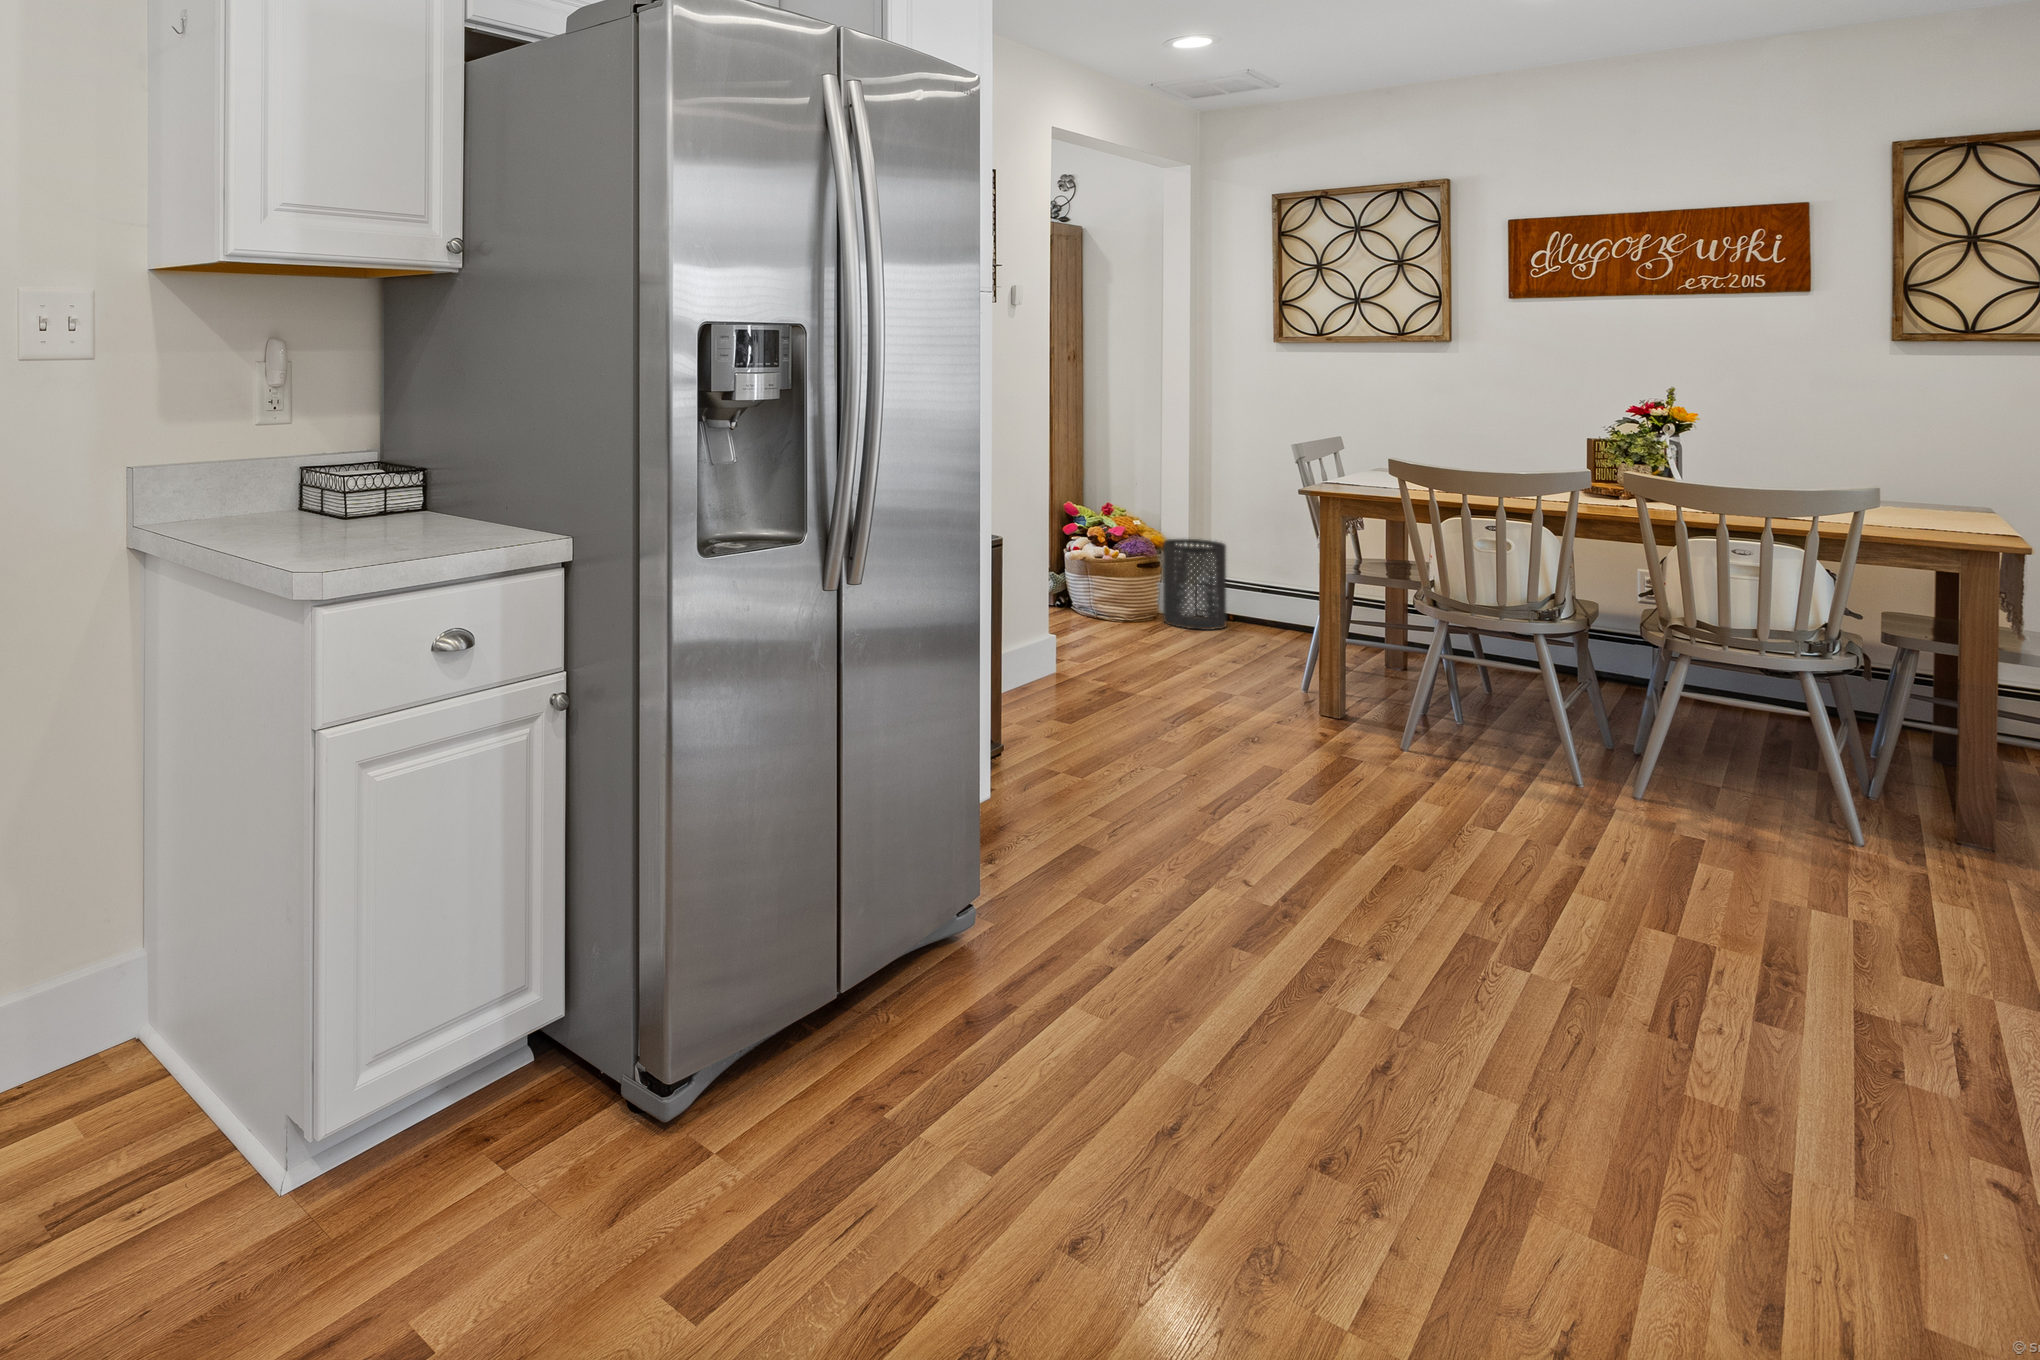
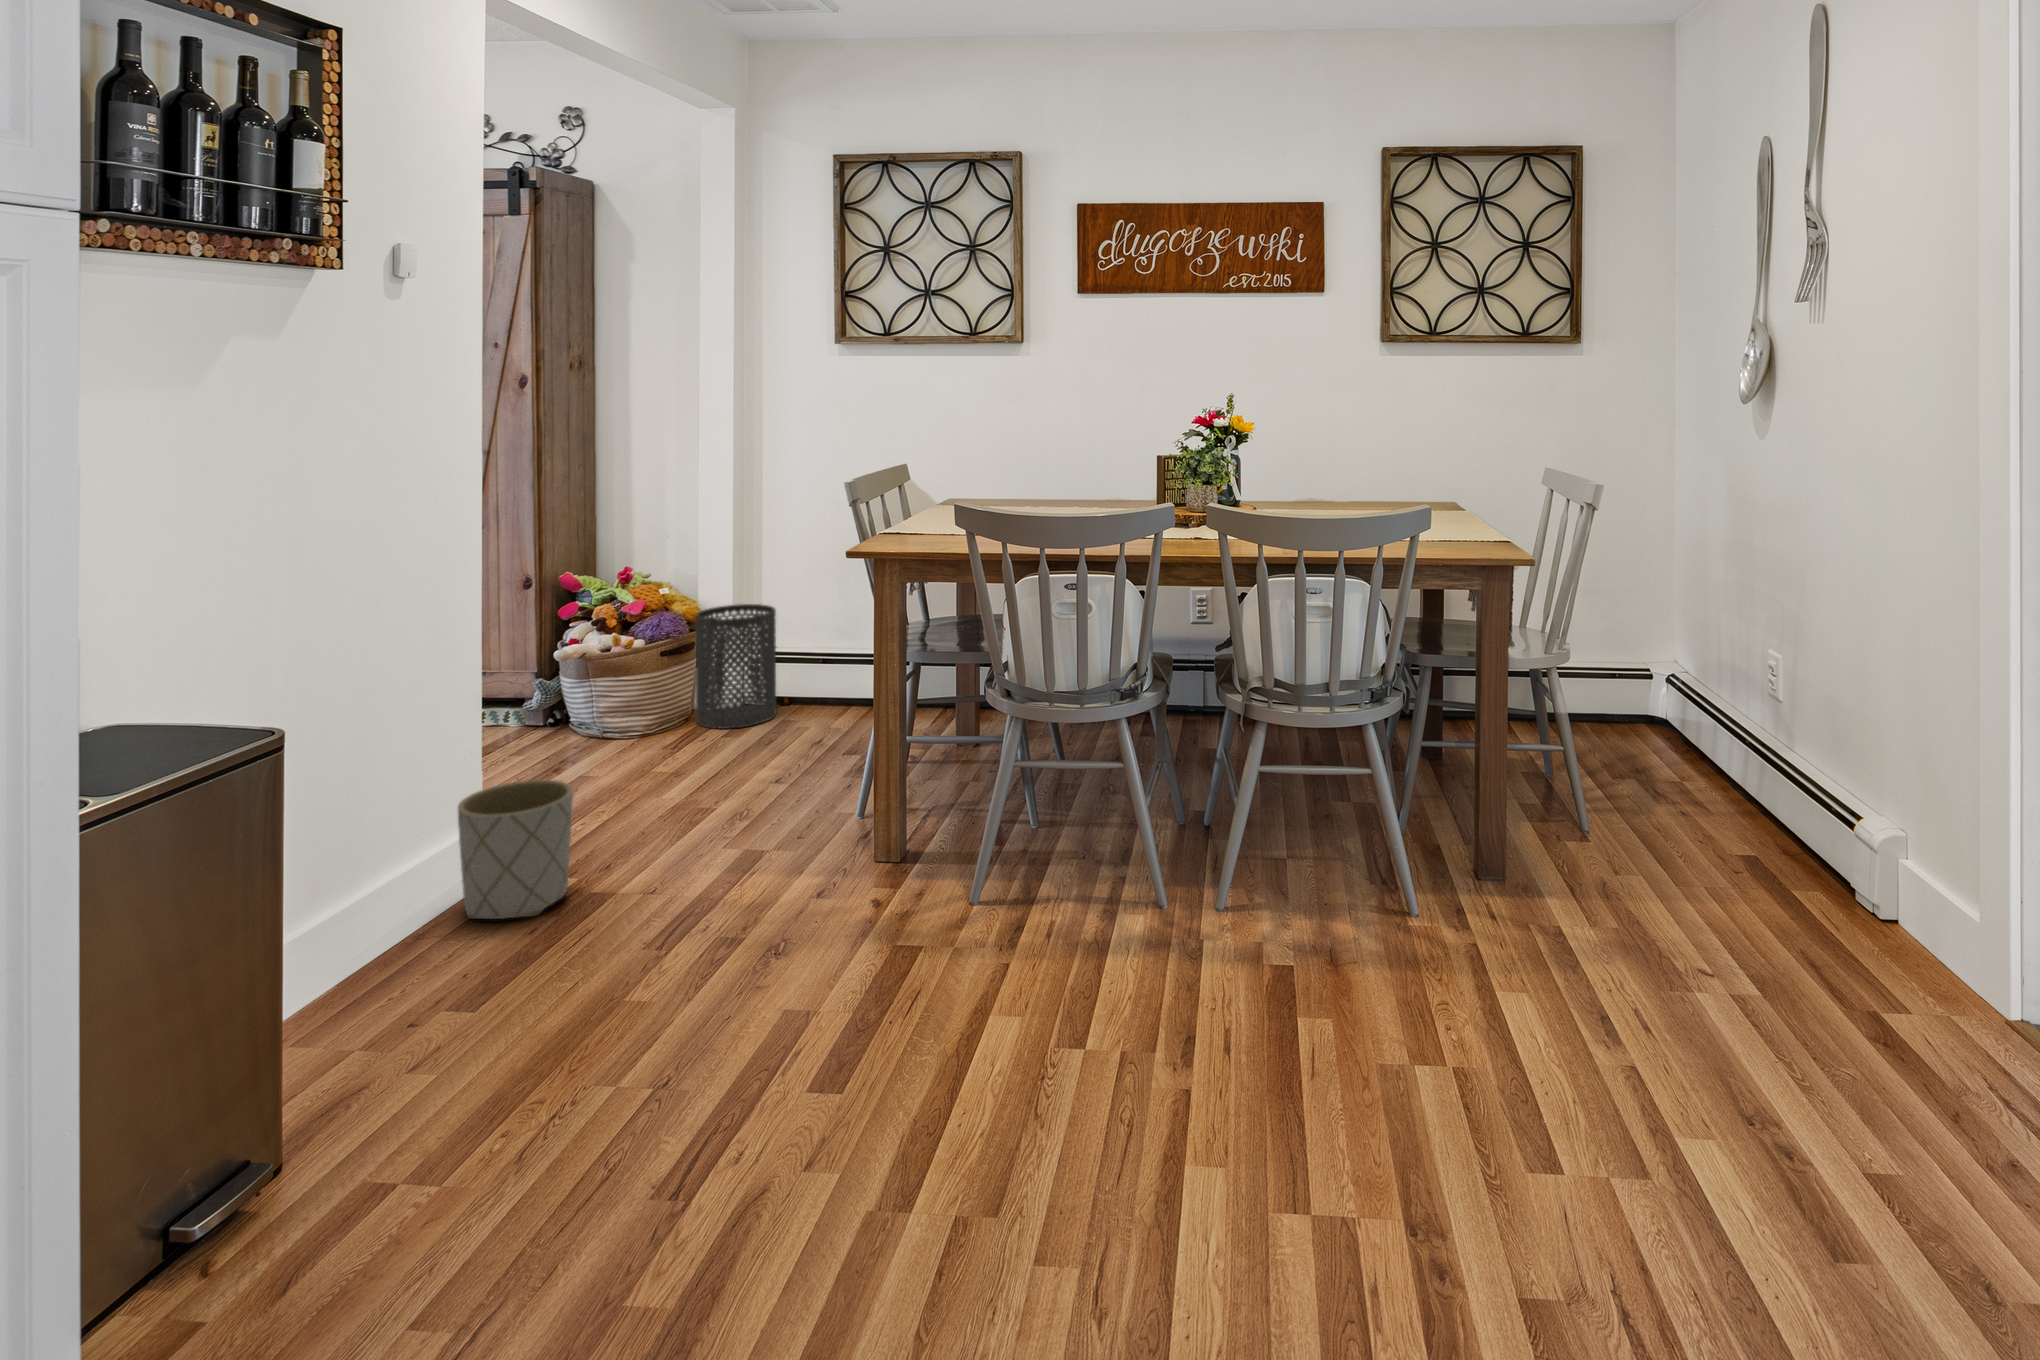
planter: none [1040,617,1108,698] -> present [458,780,573,919]

